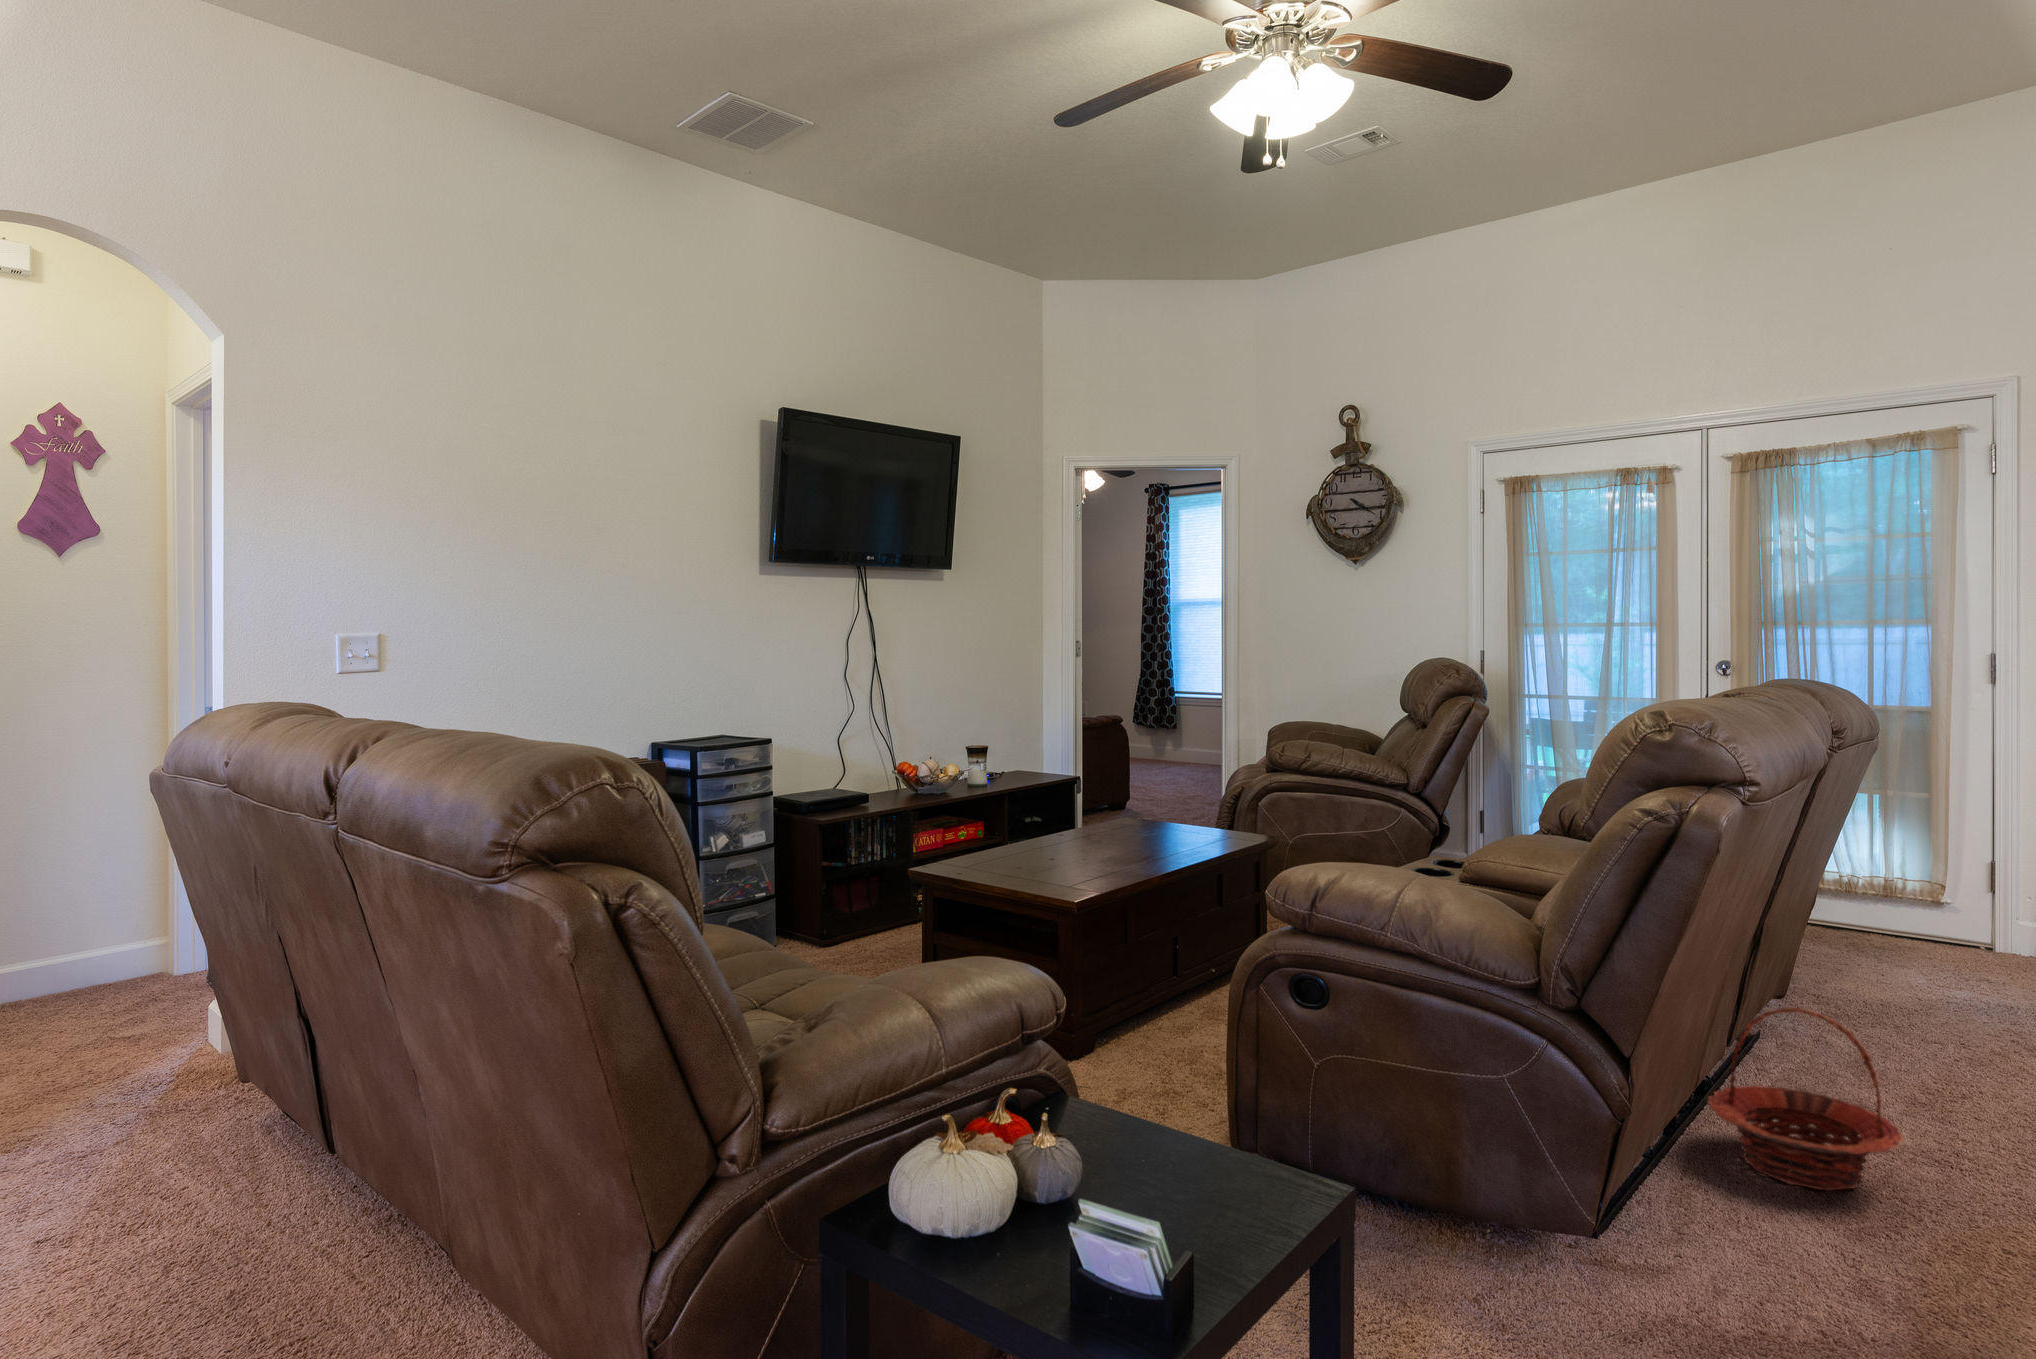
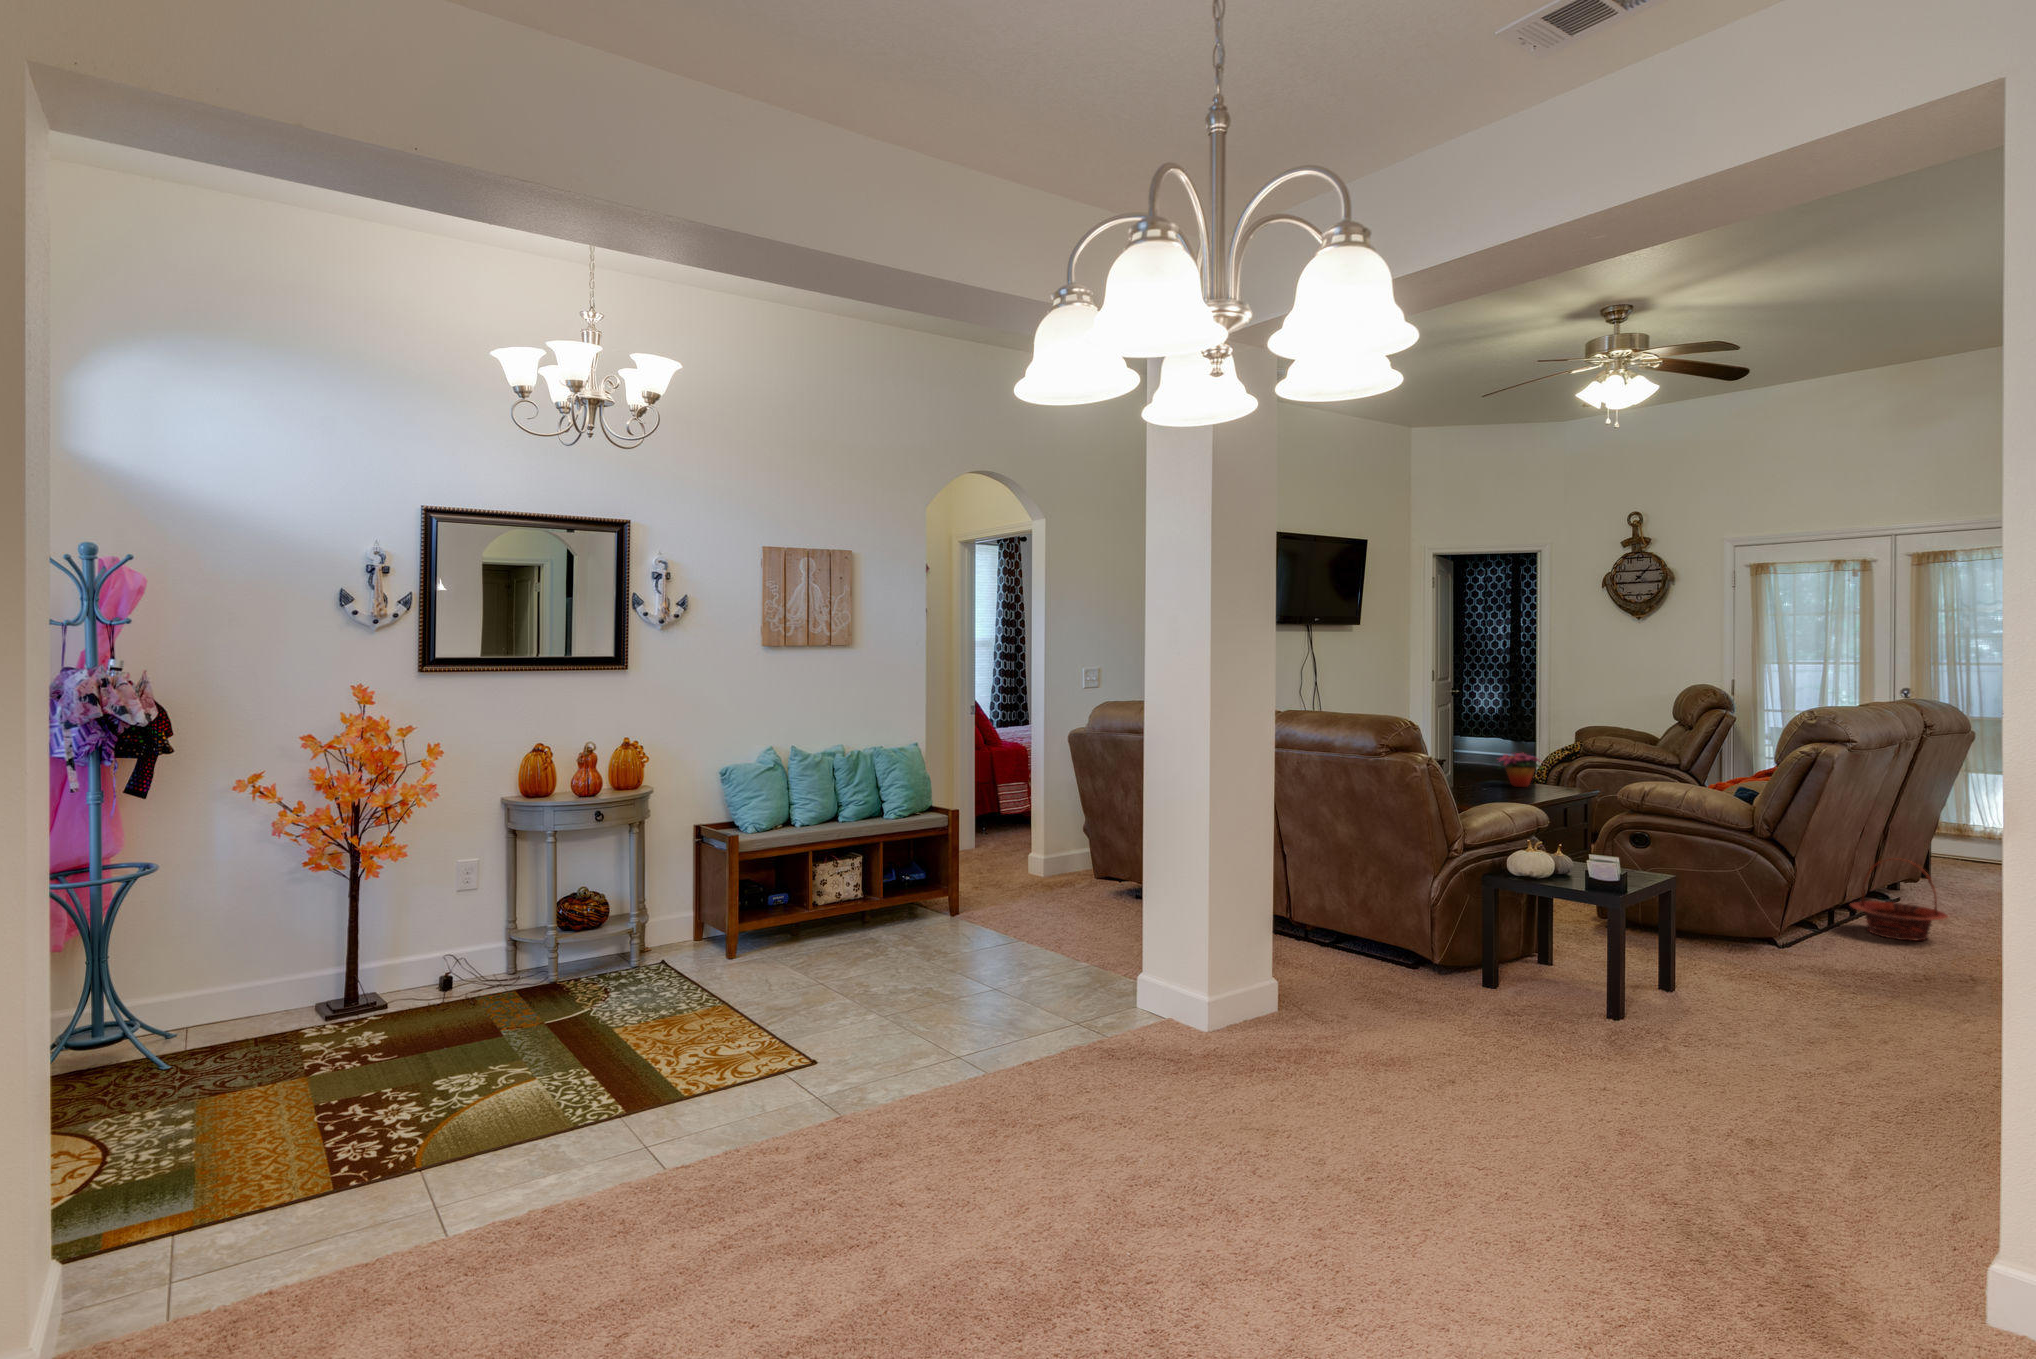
flower arrangement: none [1100,781,1190,844] -> present [1499,753,1542,787]

